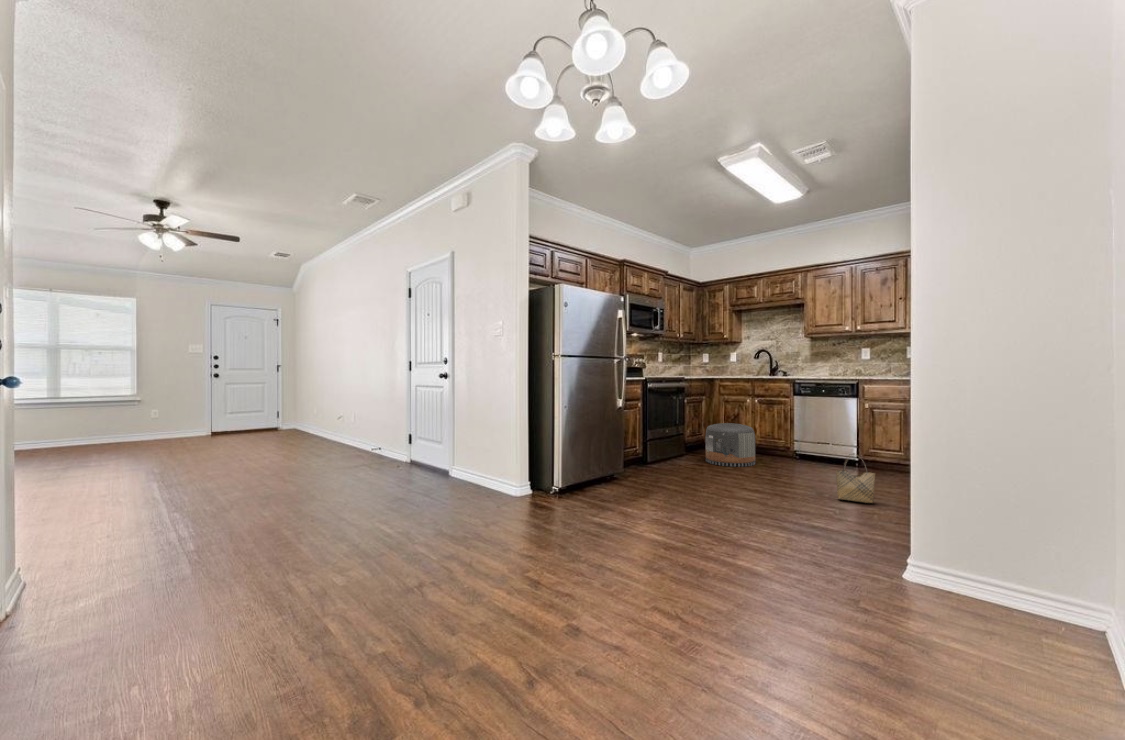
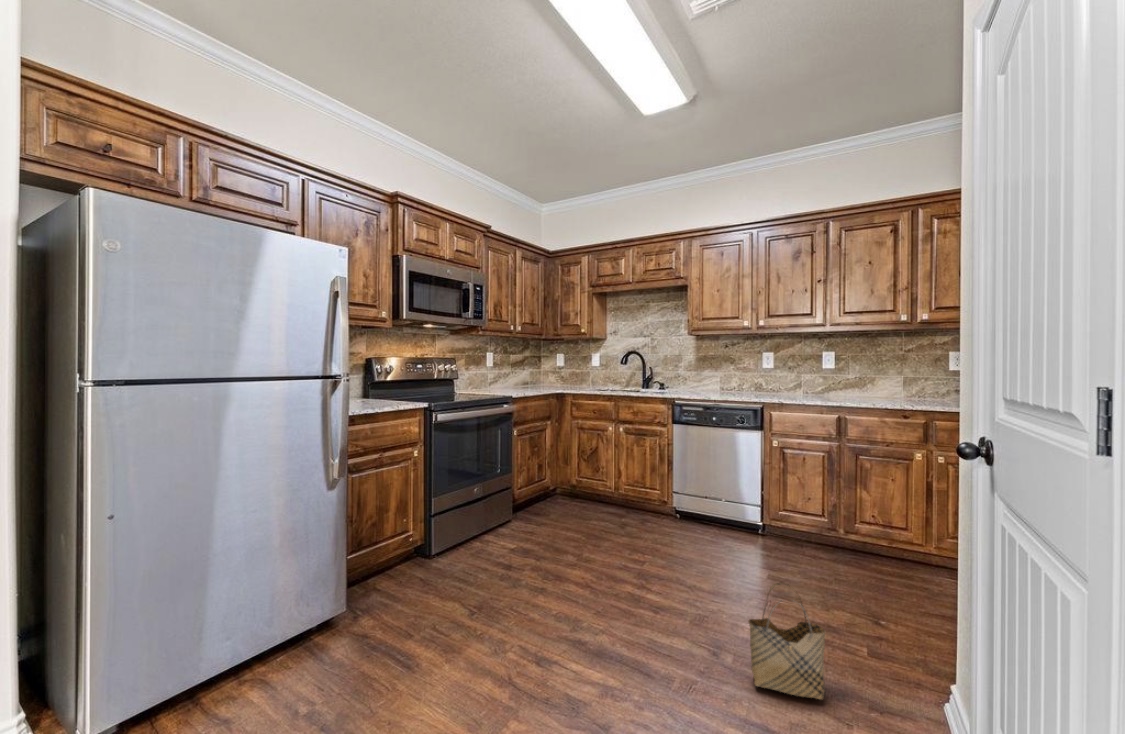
pouf: present [705,423,755,467] -> none [538,472,614,553]

